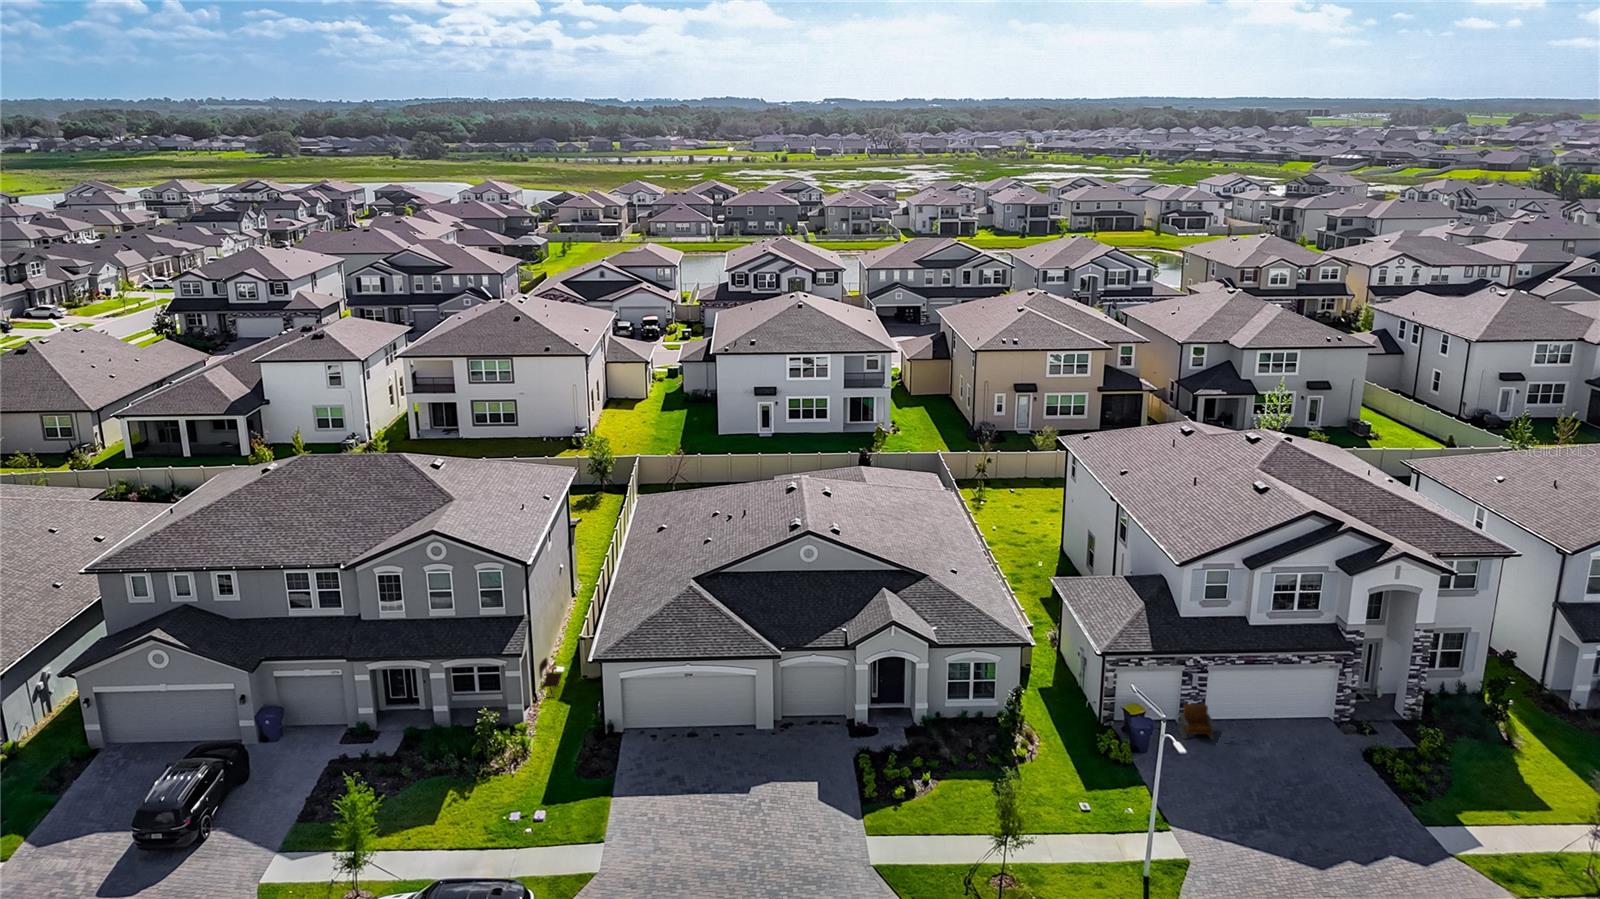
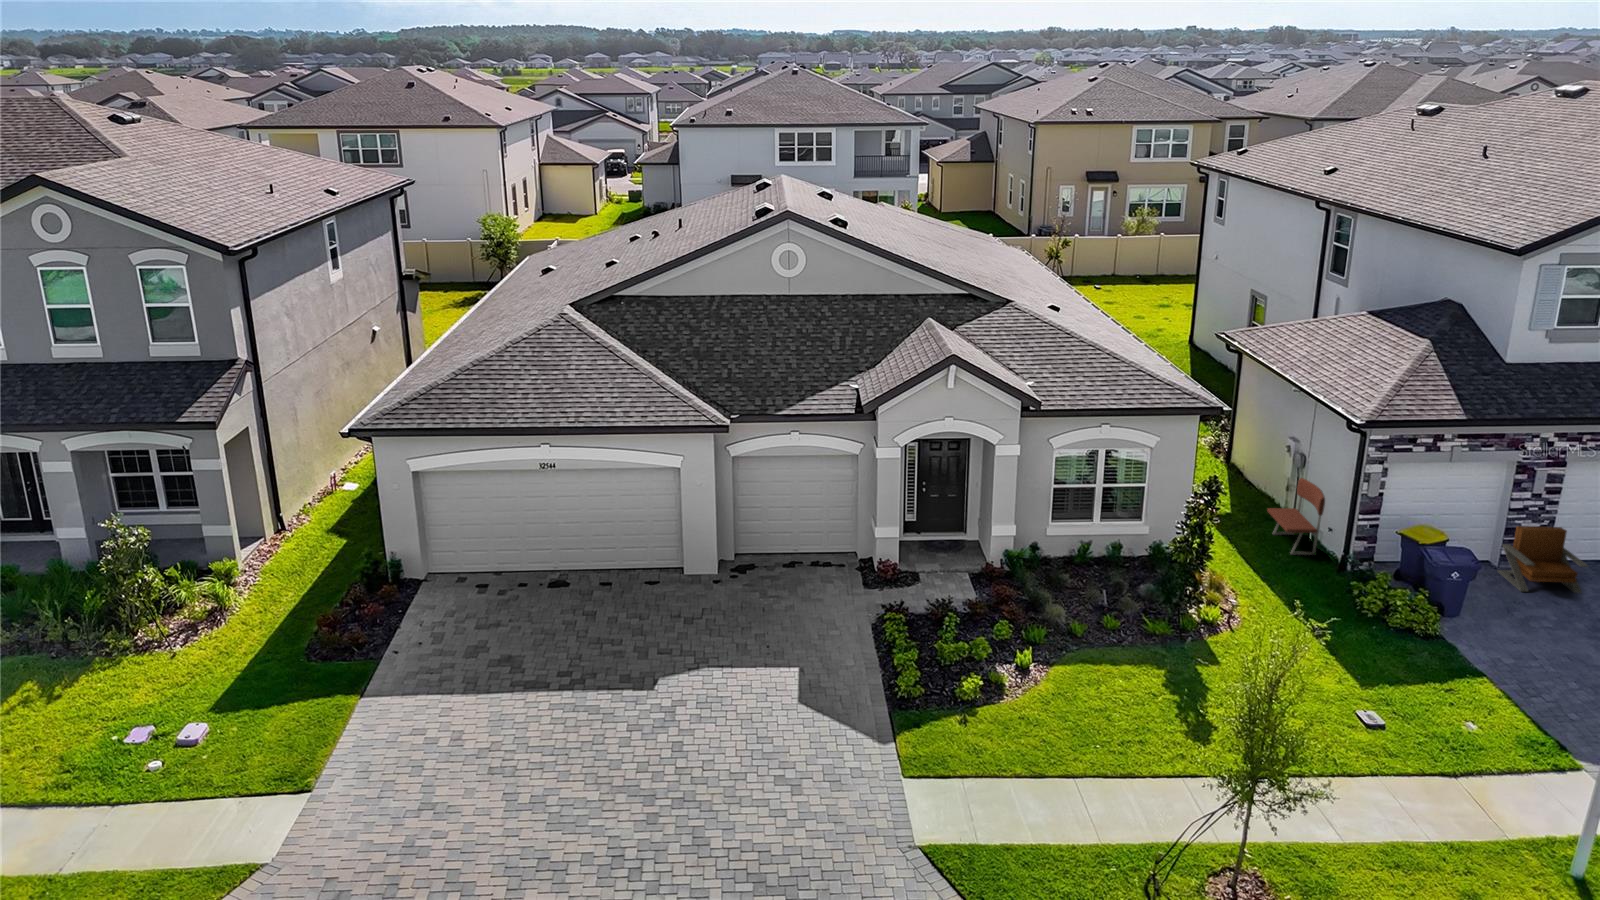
bench: present [539,658,562,698] -> present [1267,478,1325,555]

